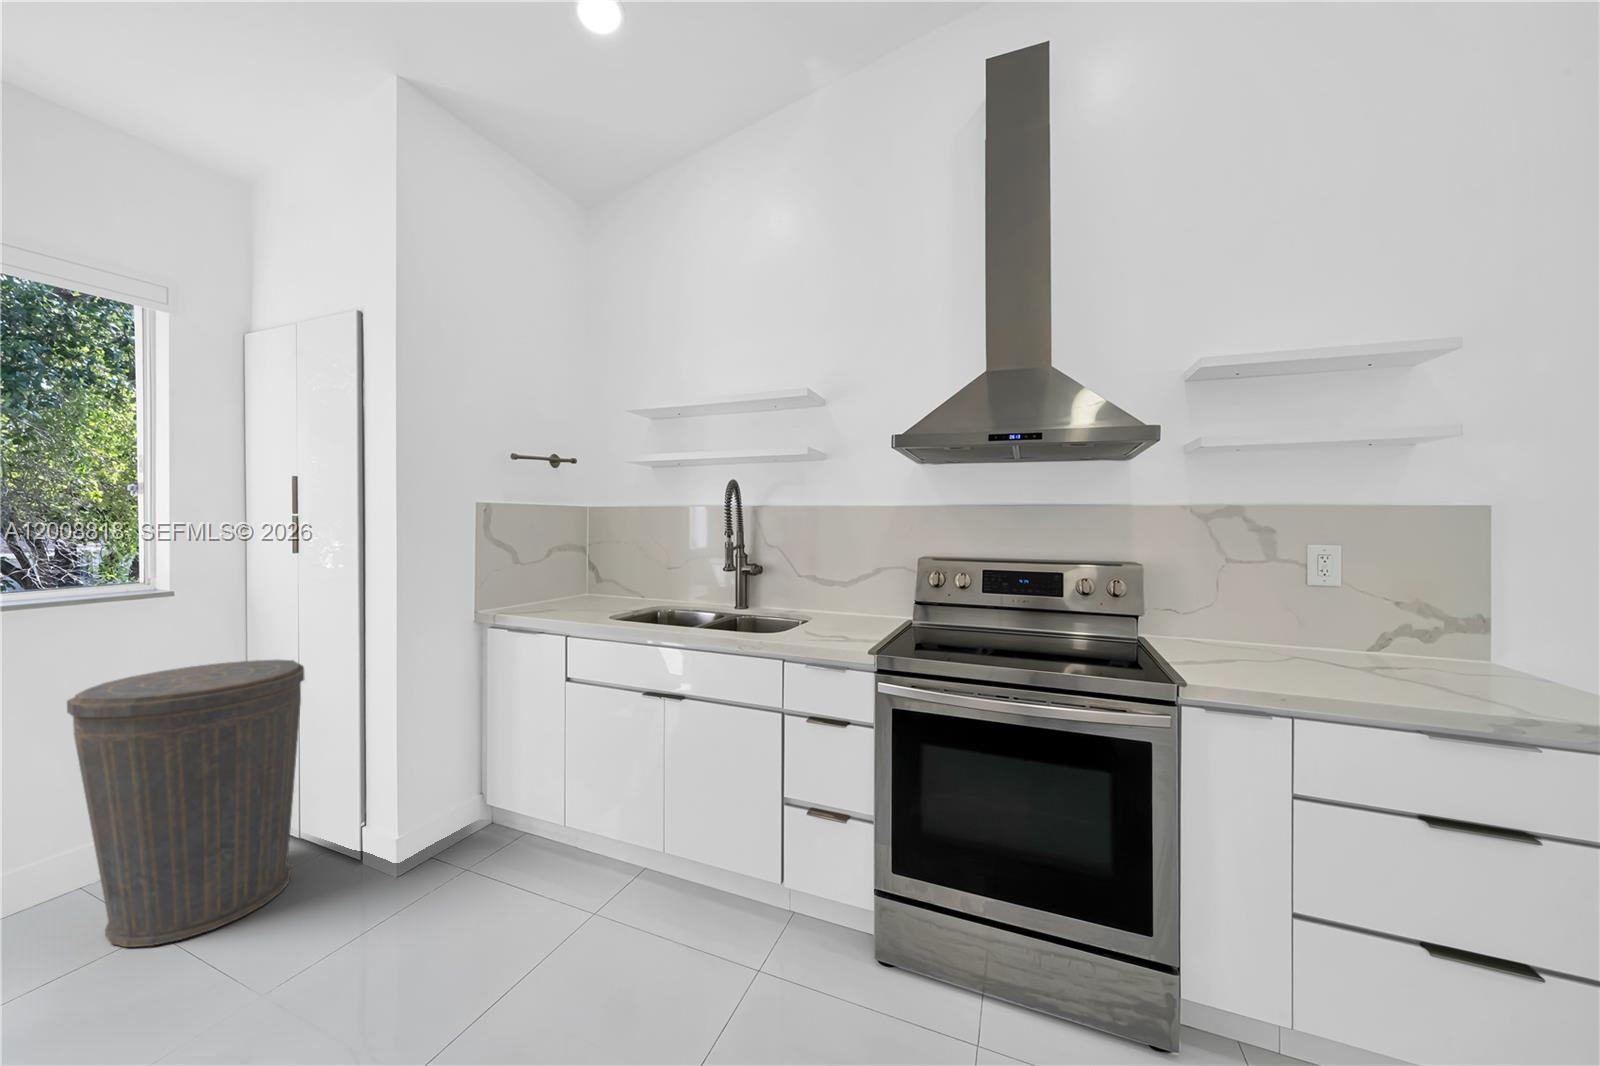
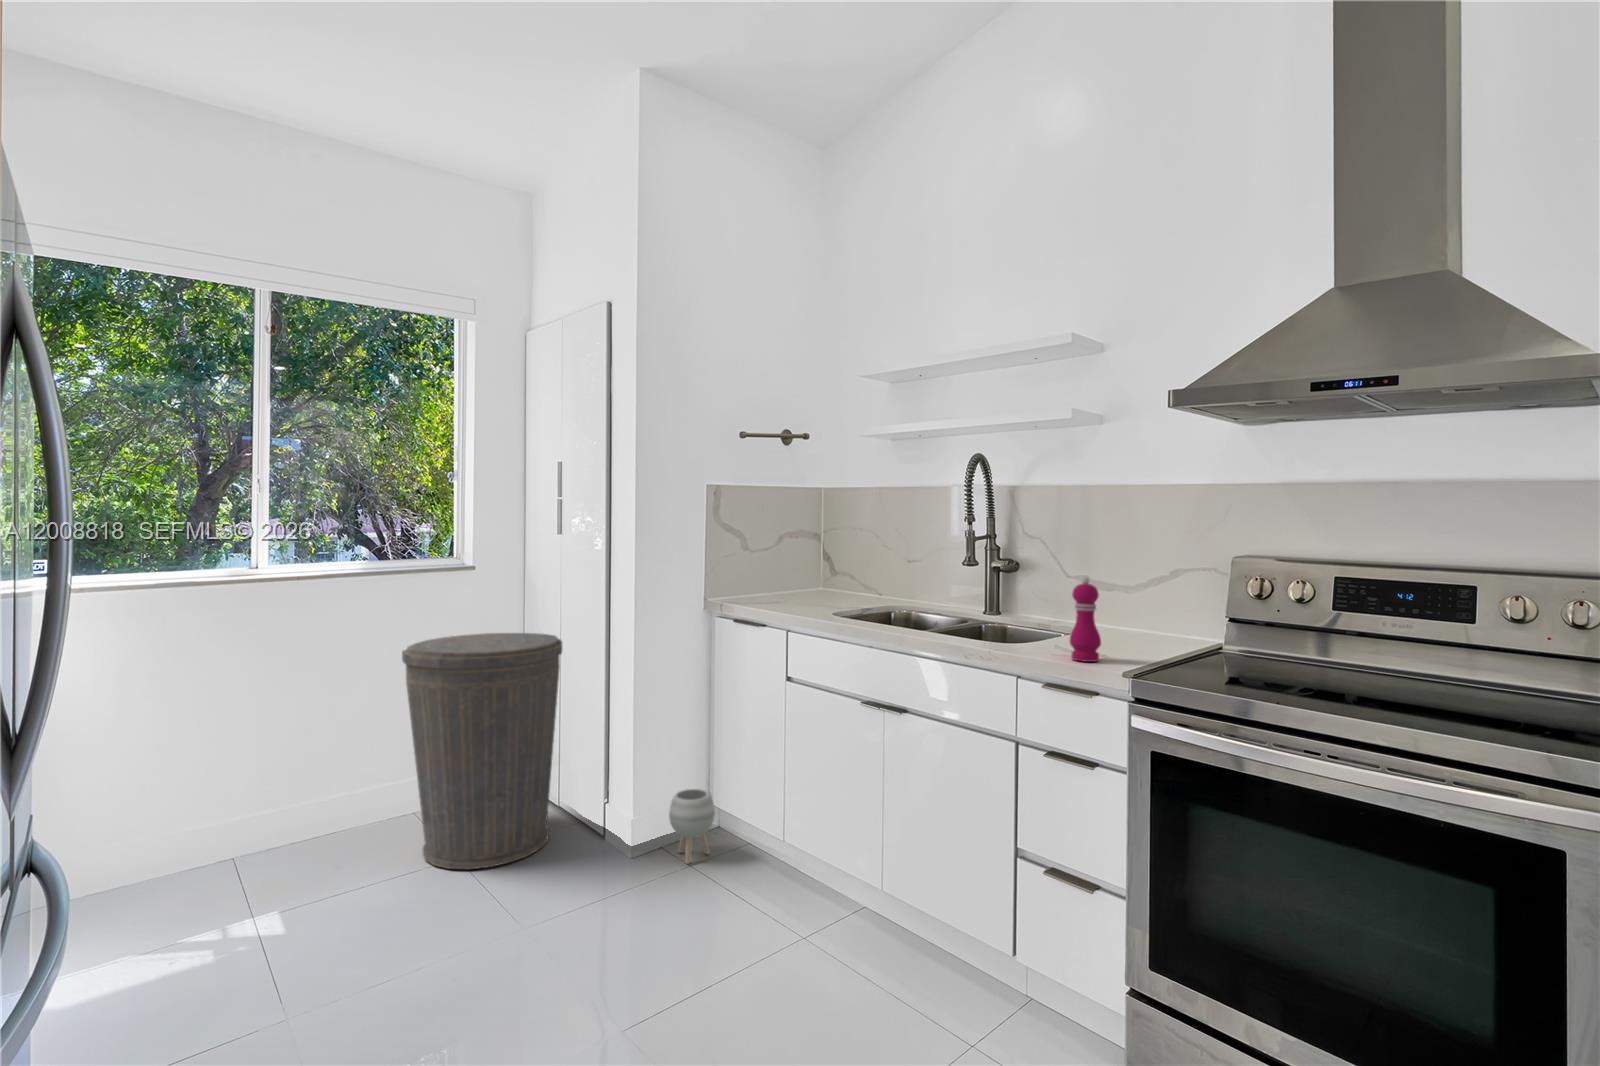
pepper mill: none [823,578,846,644] -> present [1070,577,1101,662]
planter: none [442,794,492,869] -> present [669,789,715,864]

